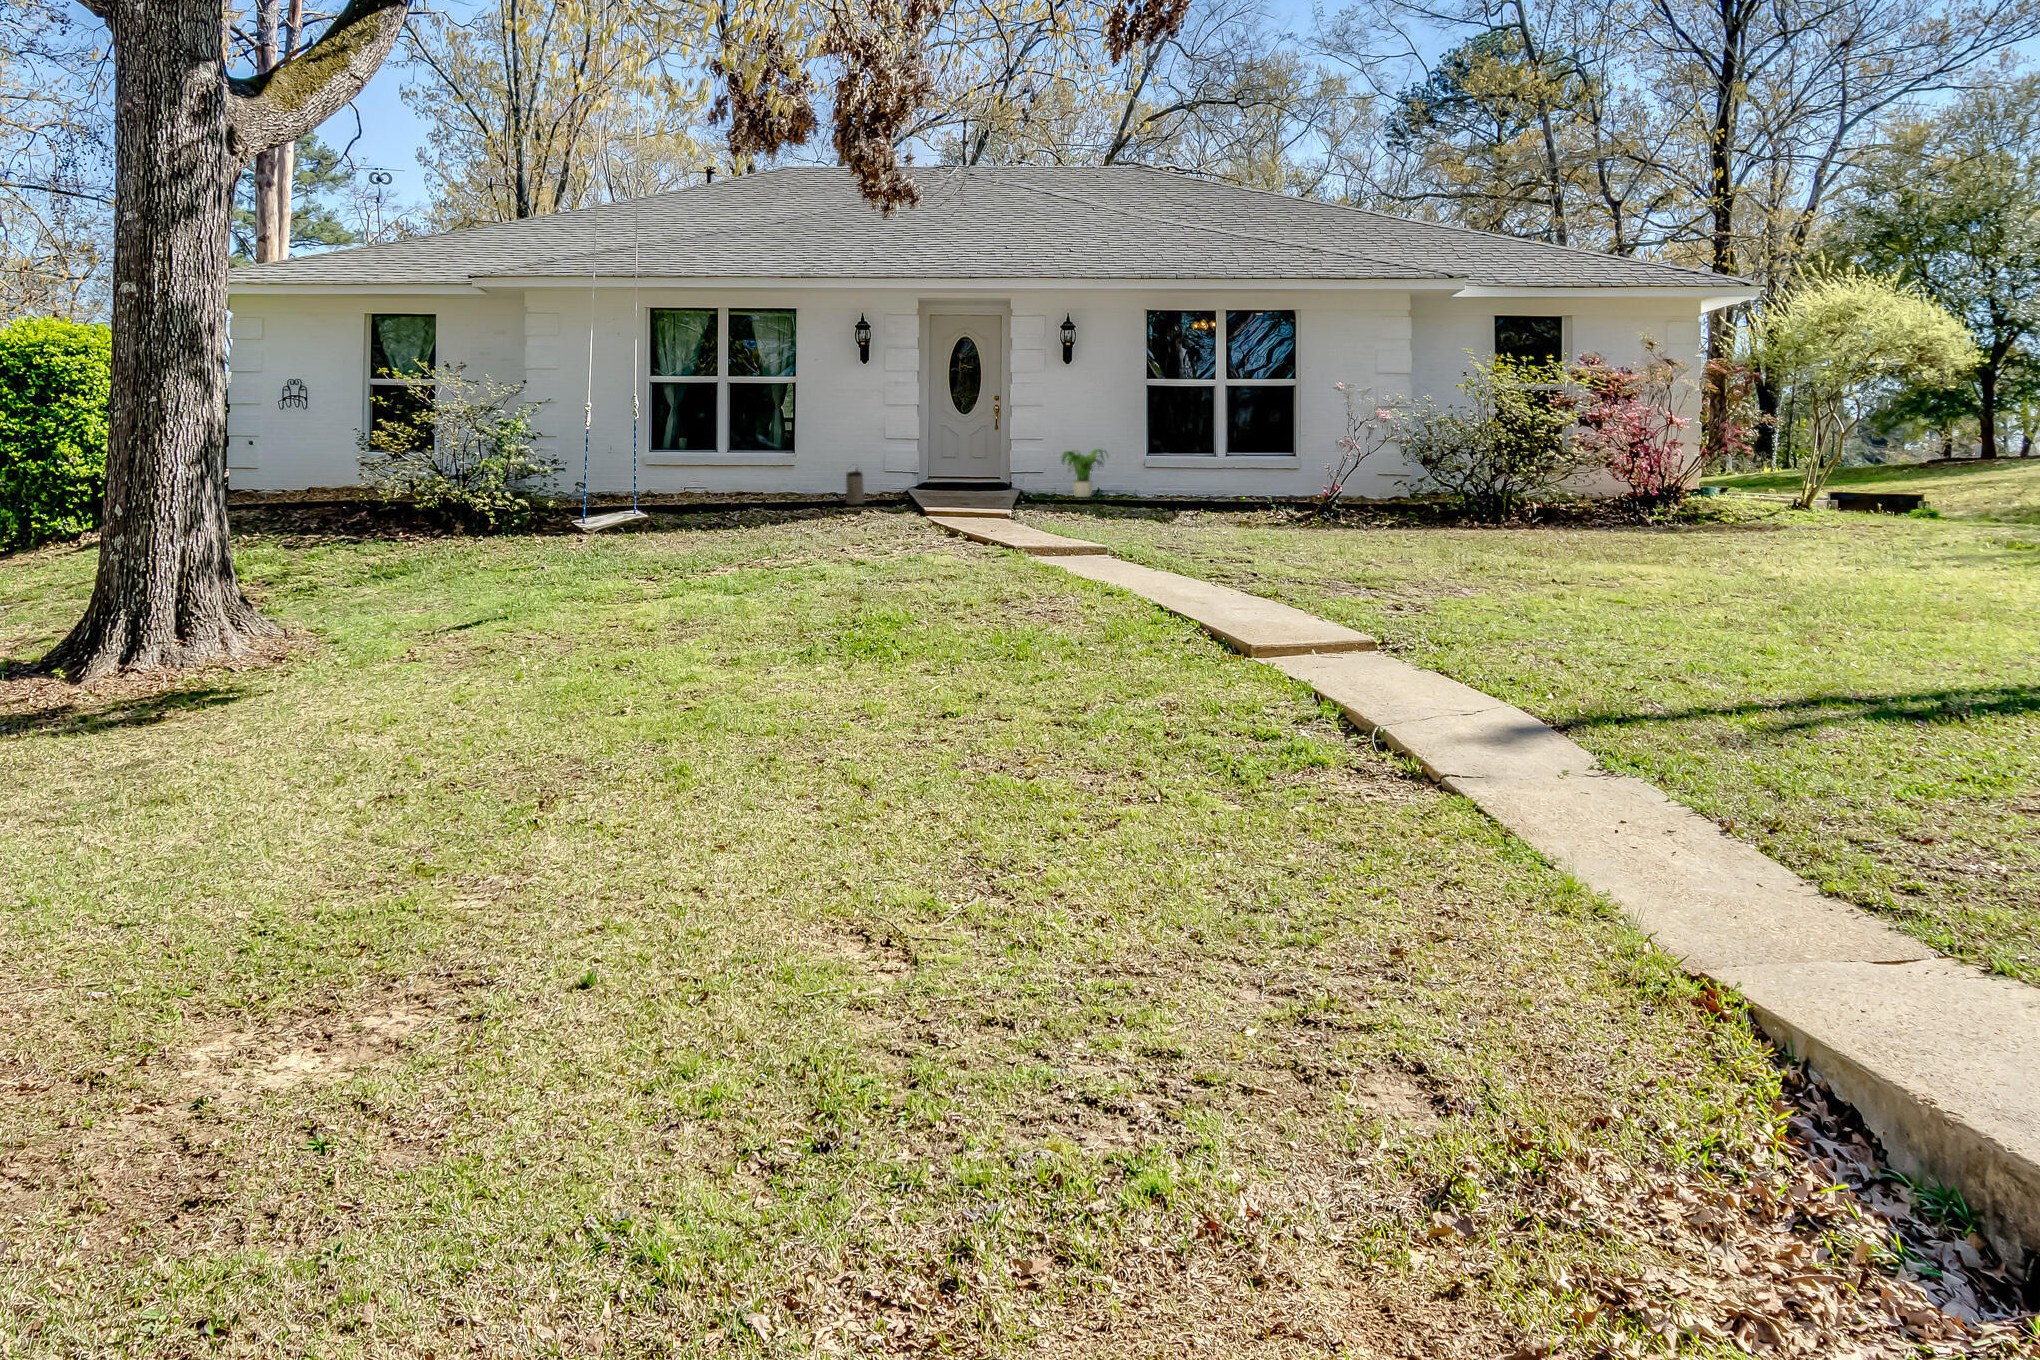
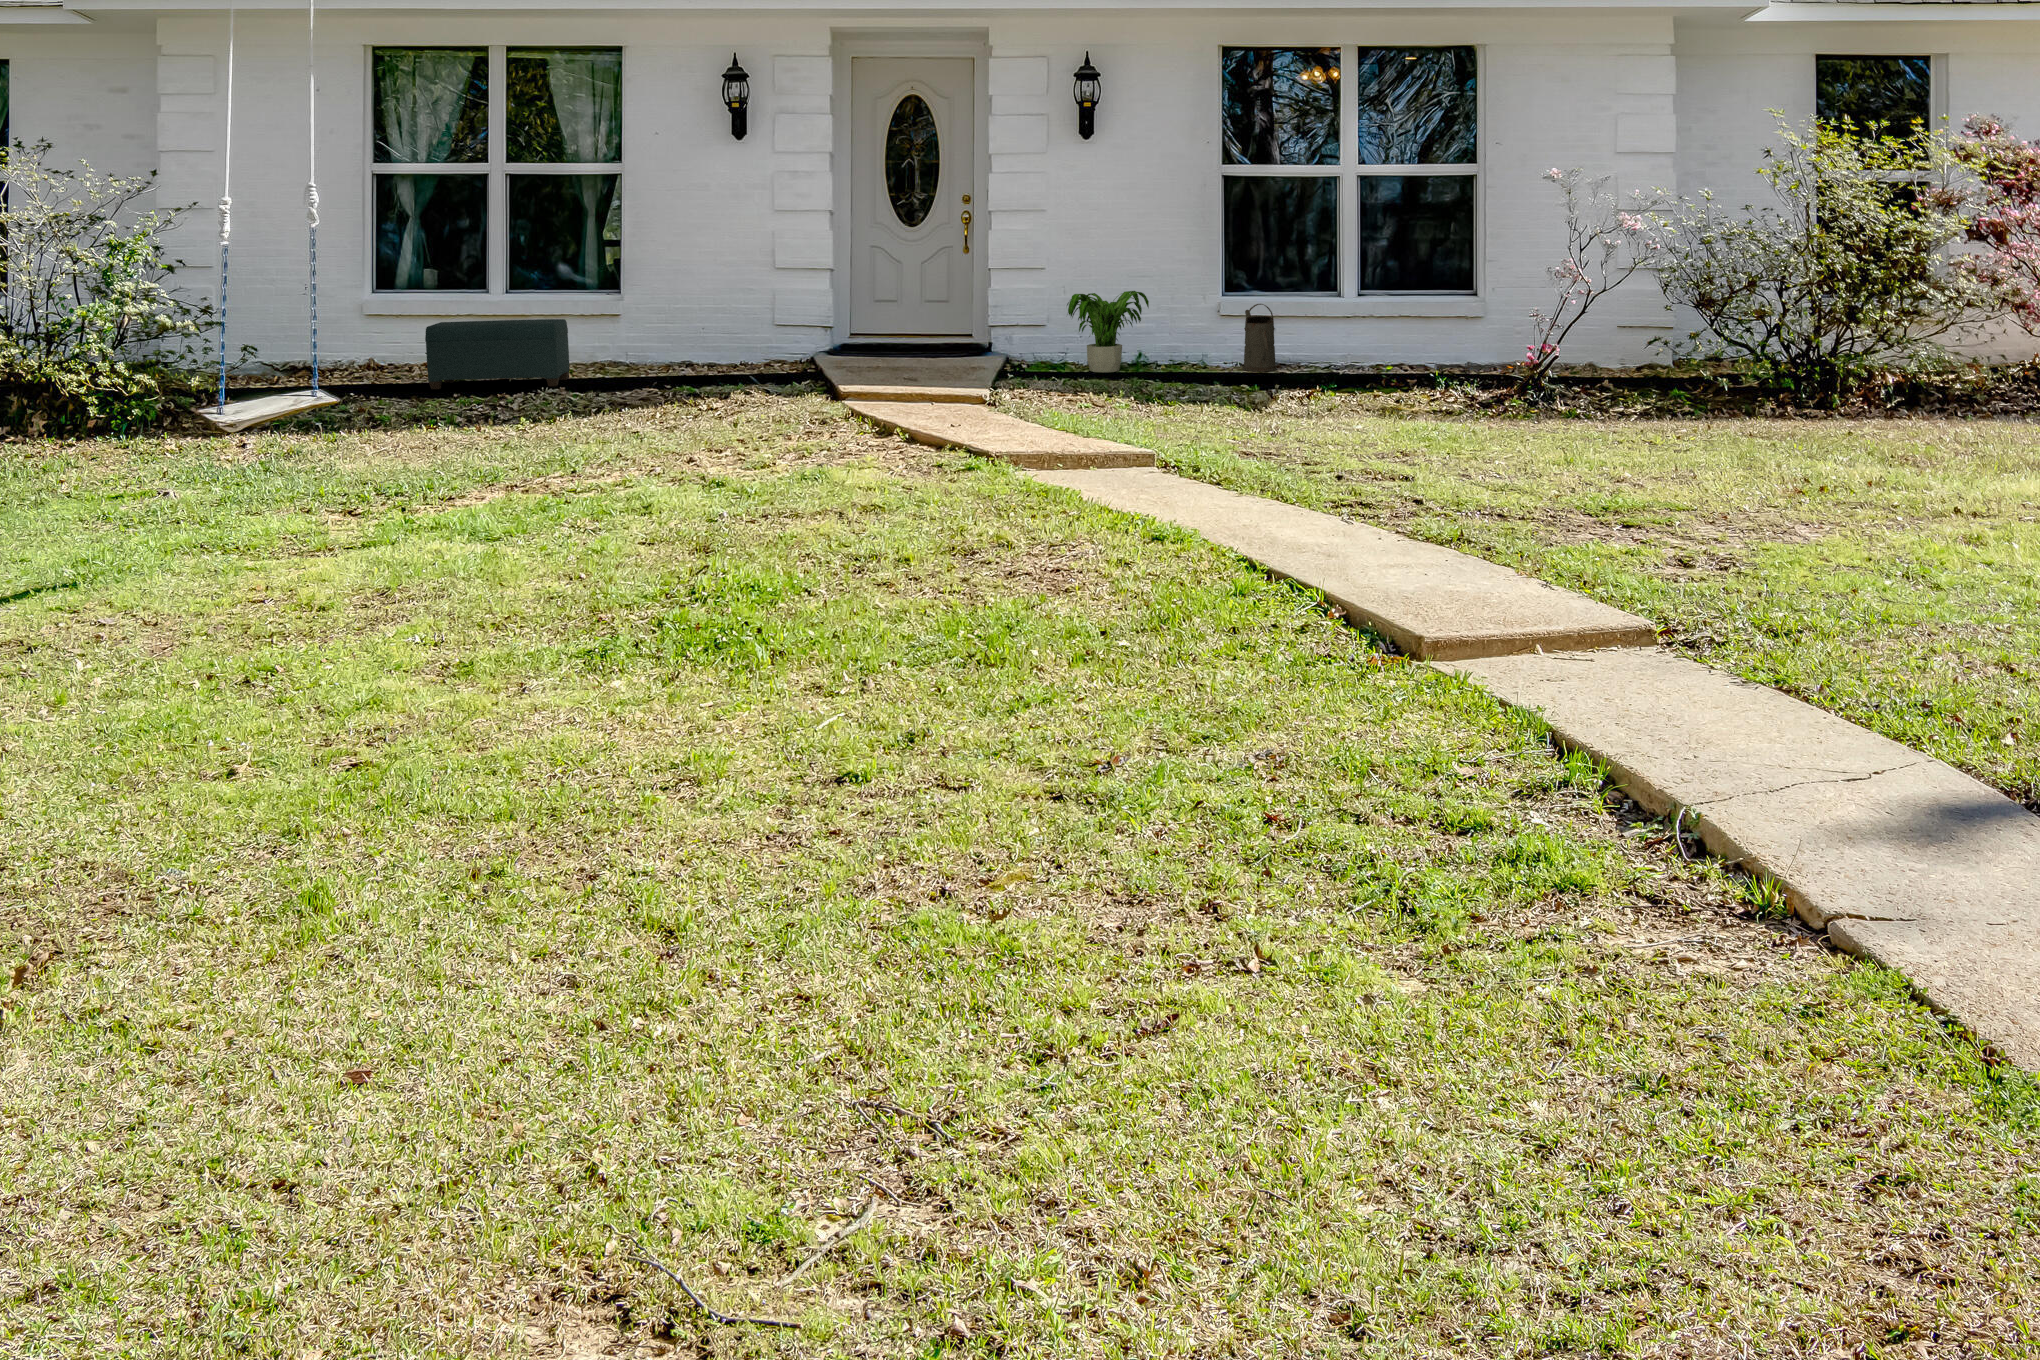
bench: none [684,465,768,507] -> present [425,319,570,389]
watering can: present [846,469,865,504] -> present [1242,304,1277,371]

